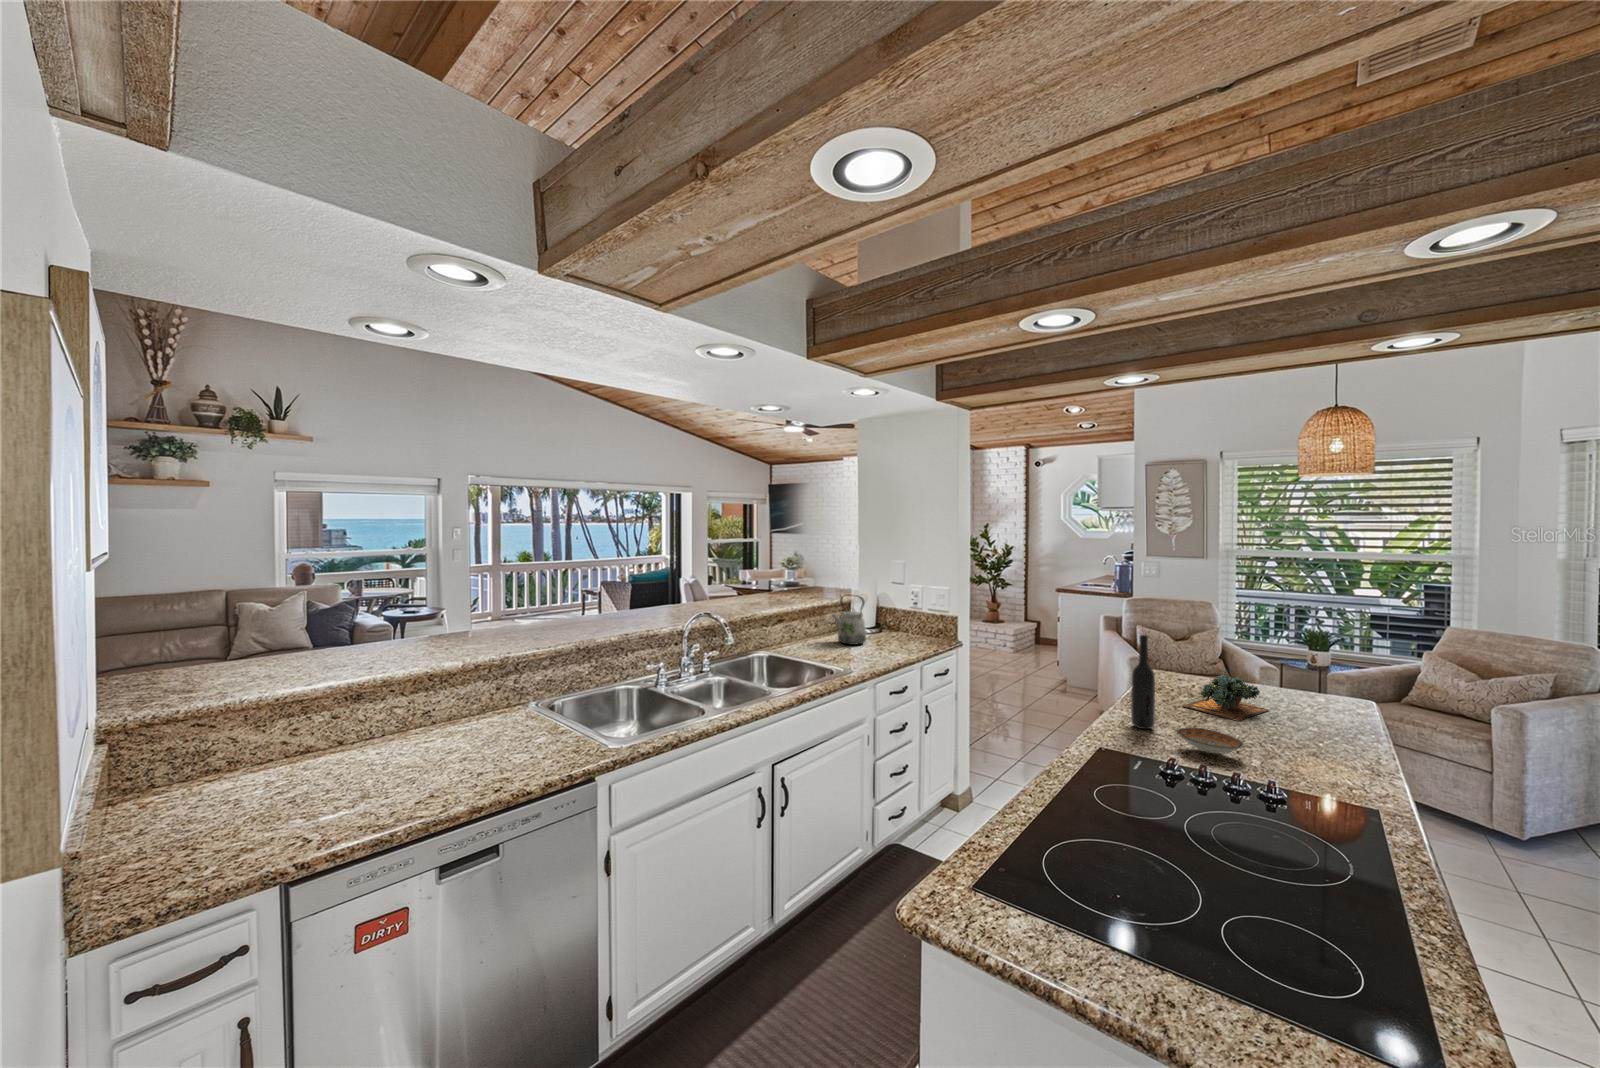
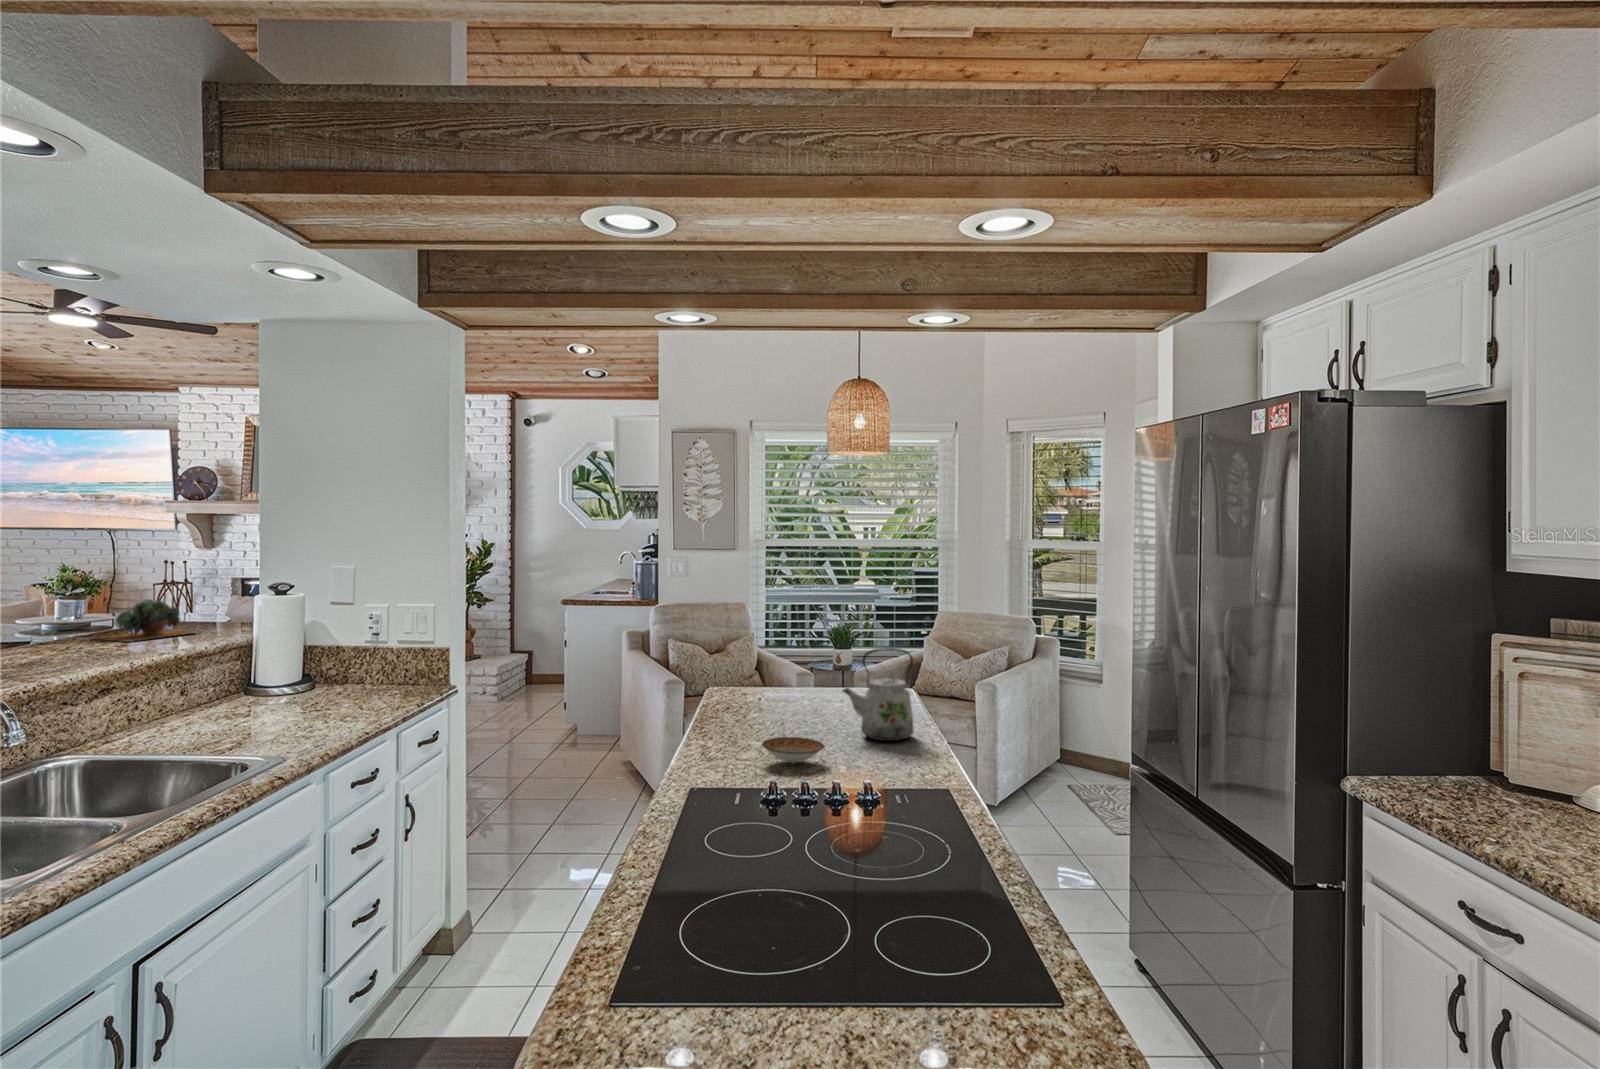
kettle: present [833,595,866,645] -> present [843,648,914,741]
bottle: present [1131,635,1155,729] -> none [709,637,734,752]
succulent plant: present [1182,674,1269,721] -> present [95,599,197,642]

